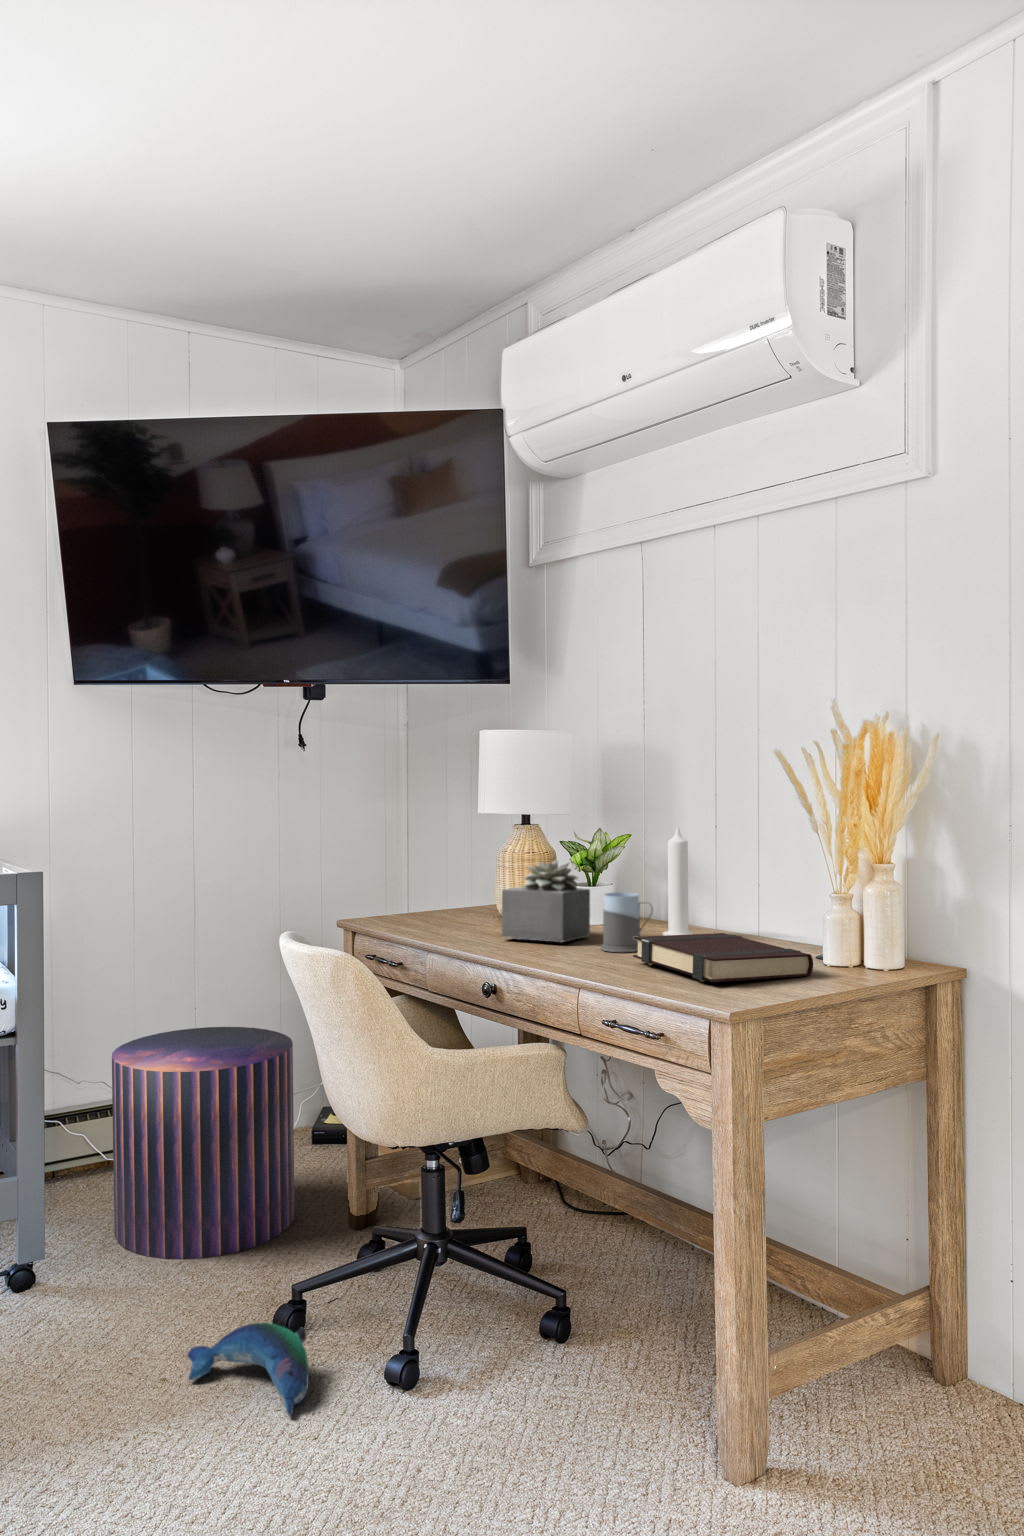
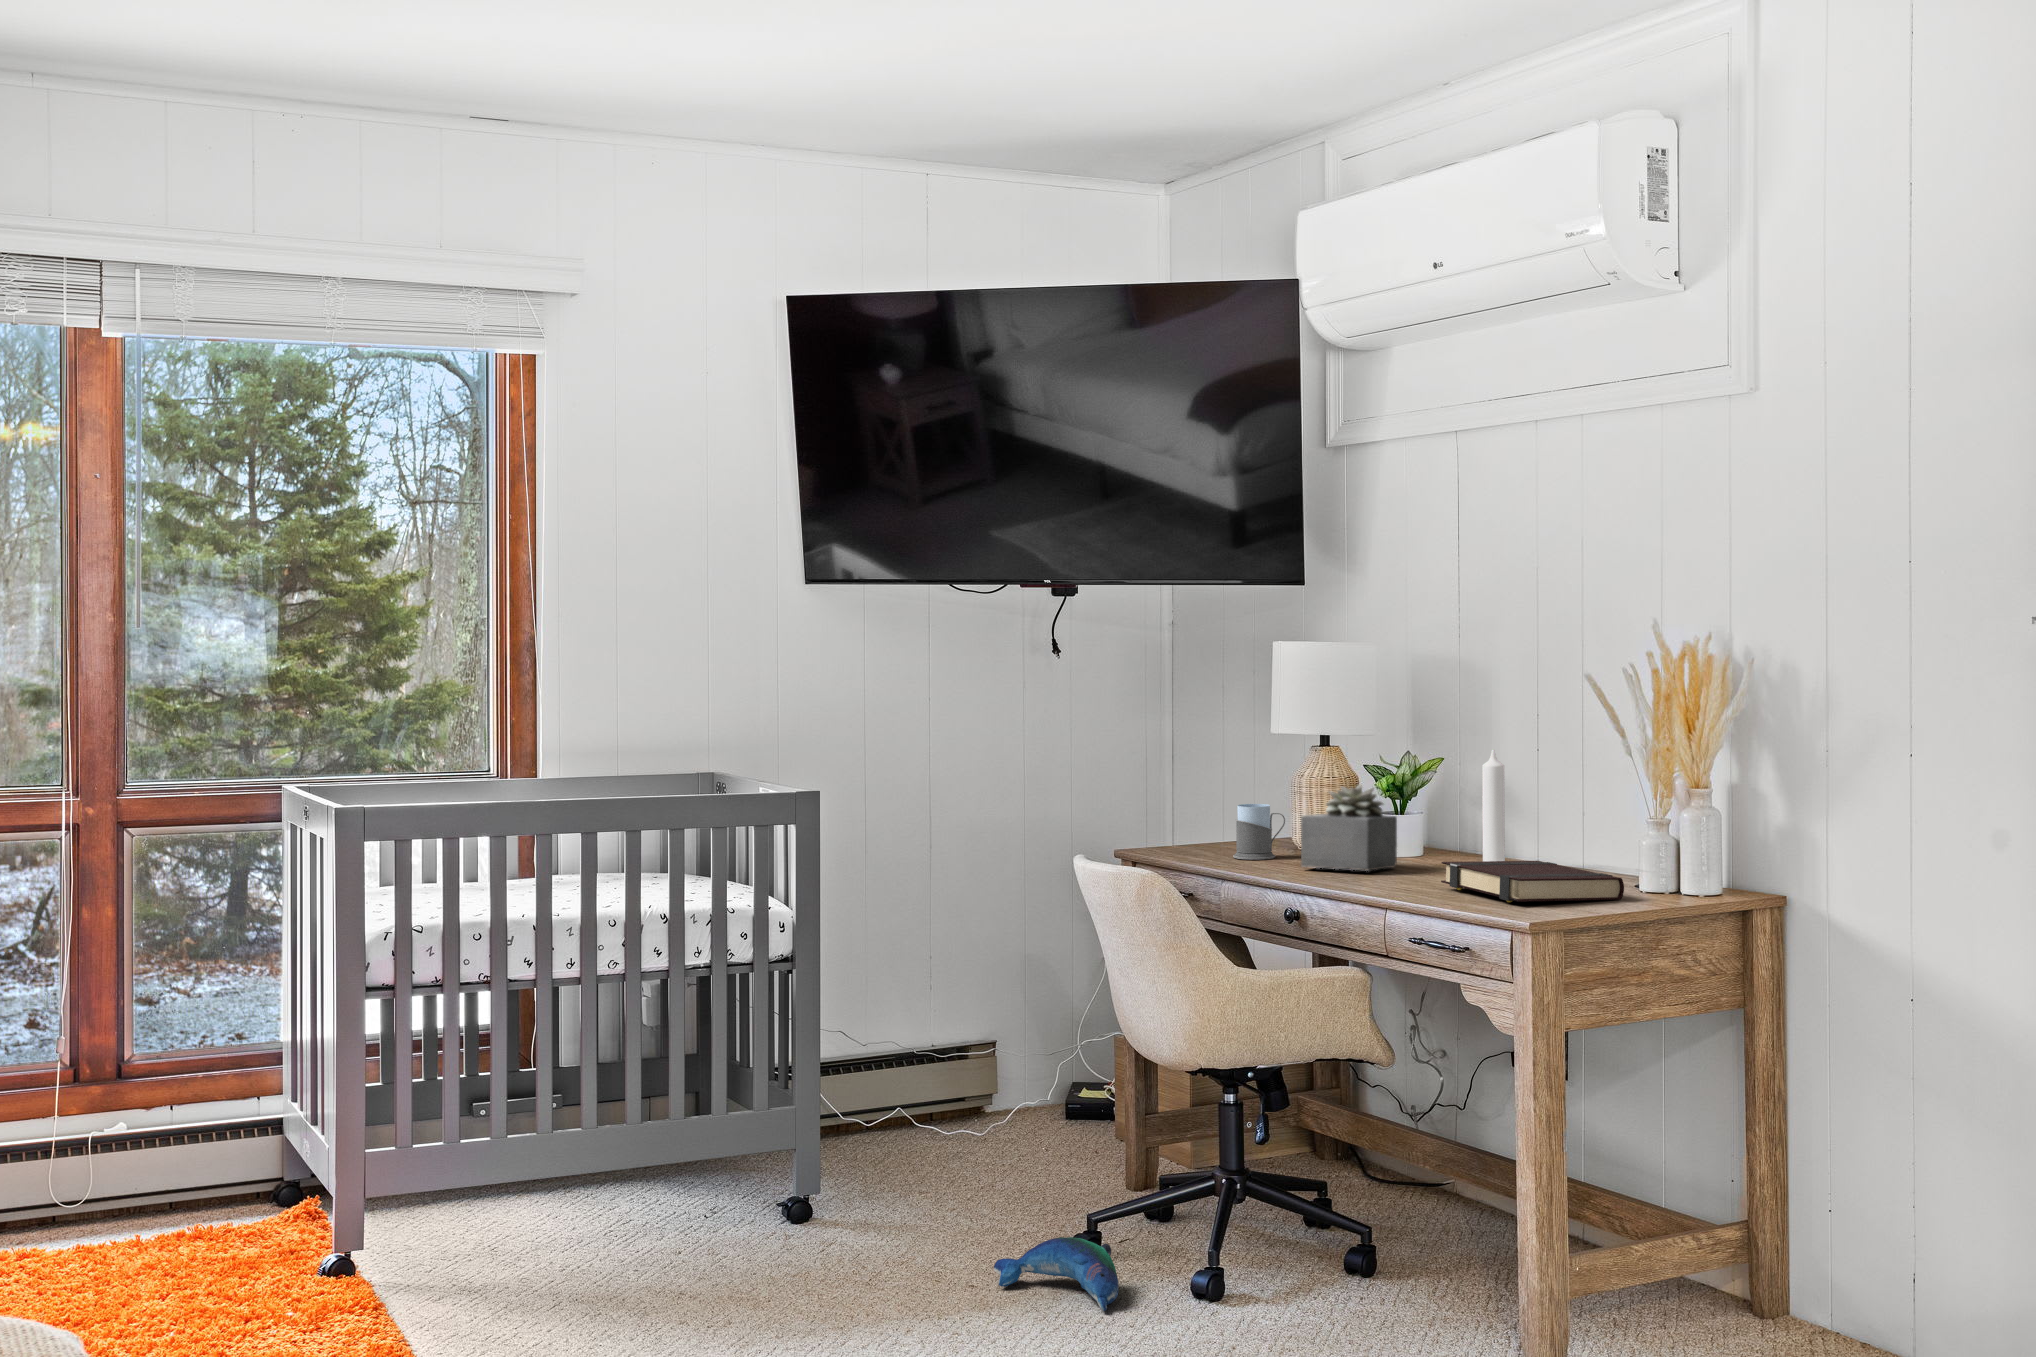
mug: present [600,892,653,952] -> present [1233,804,1285,859]
pouf: present [112,1027,295,1259] -> none [872,972,1065,1206]

